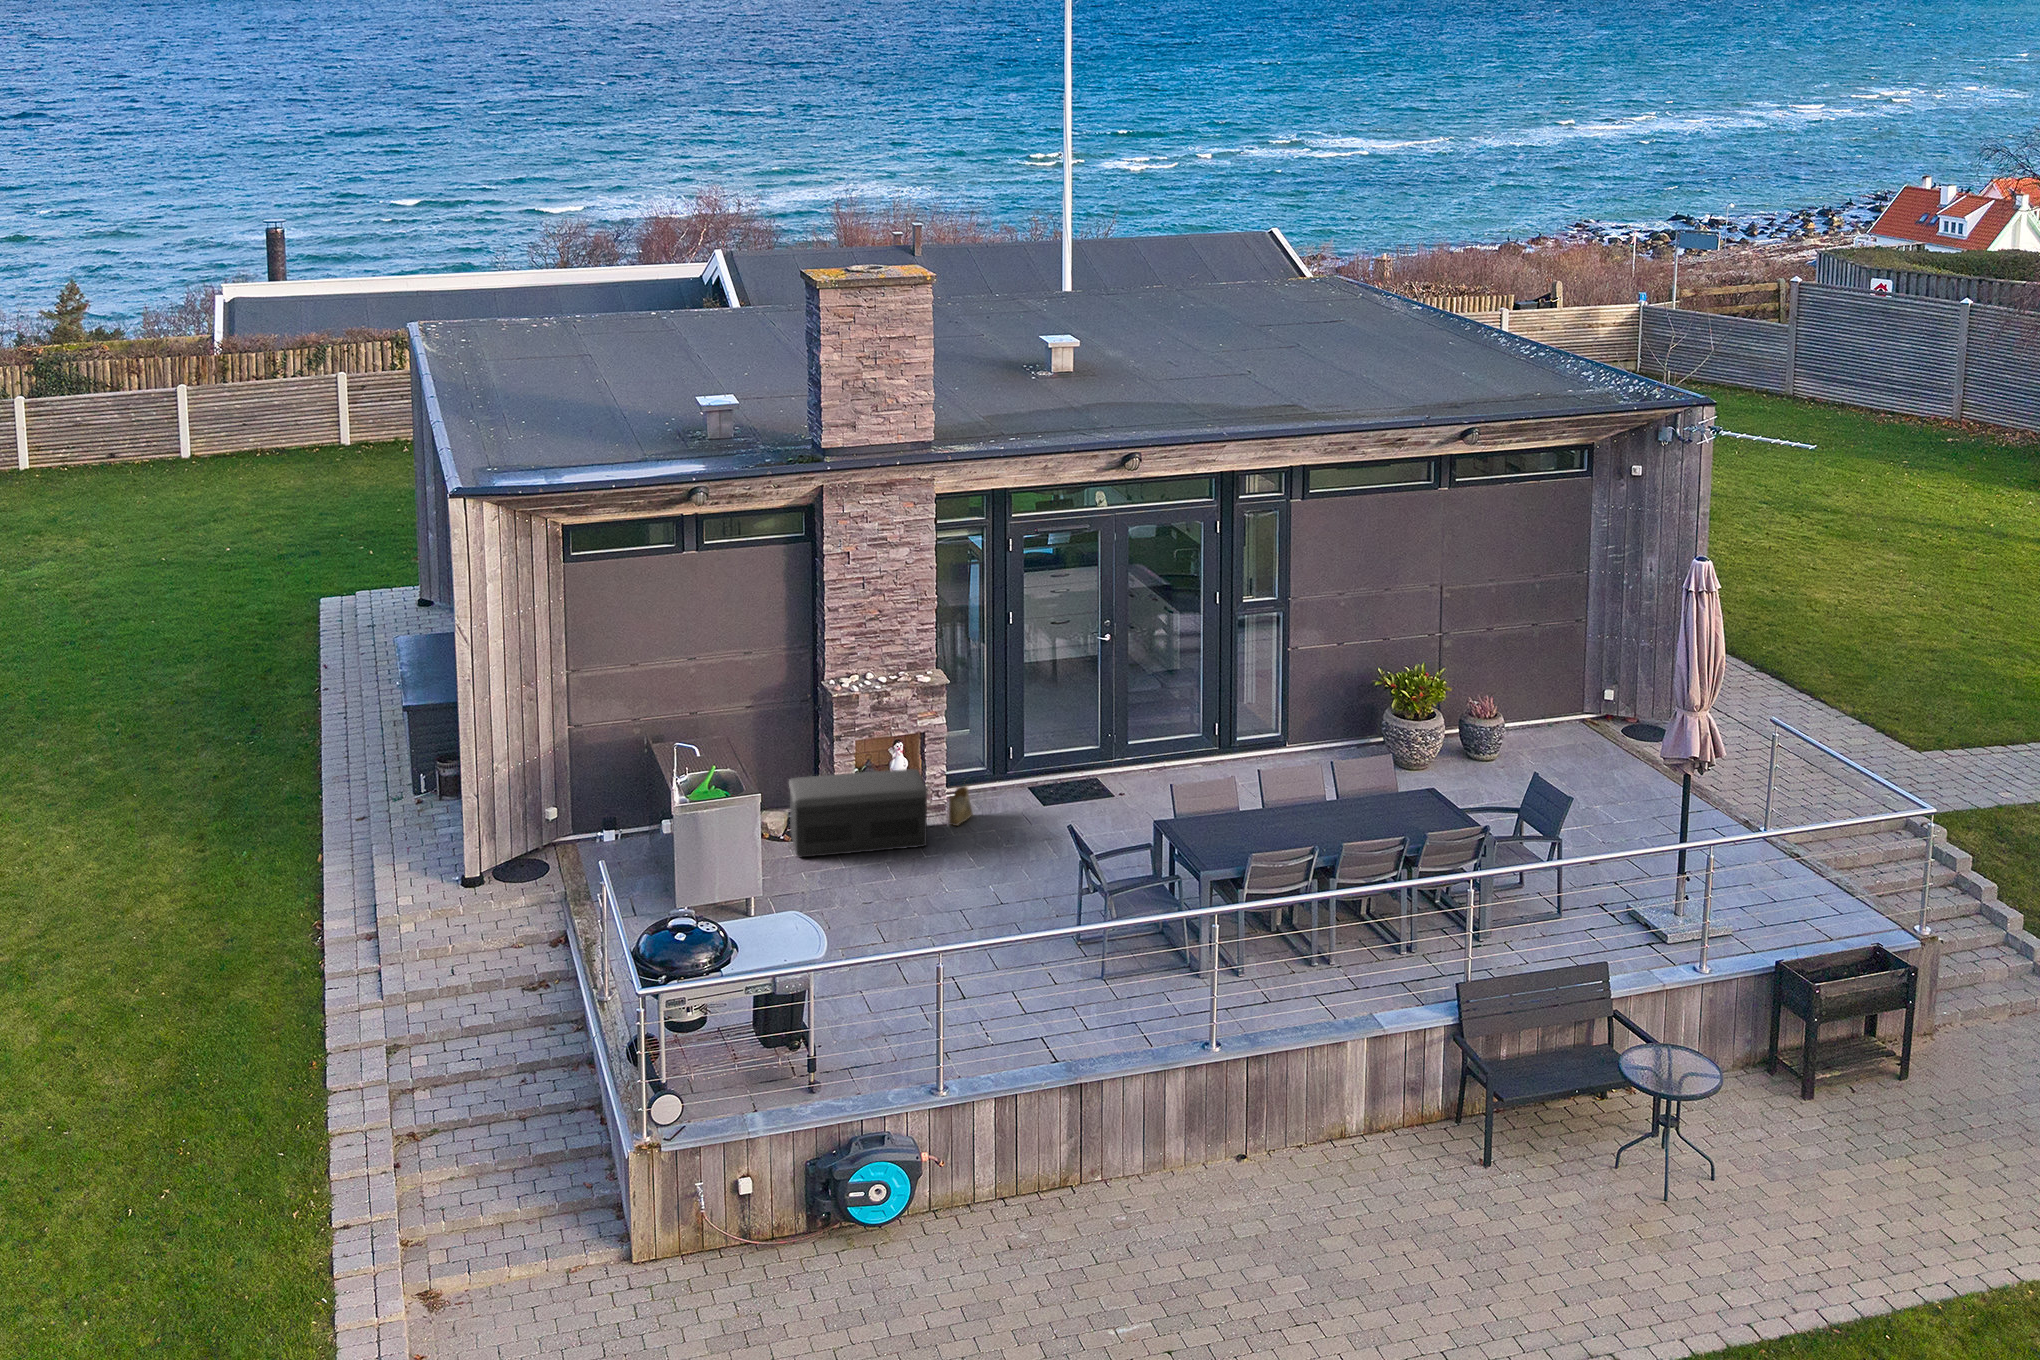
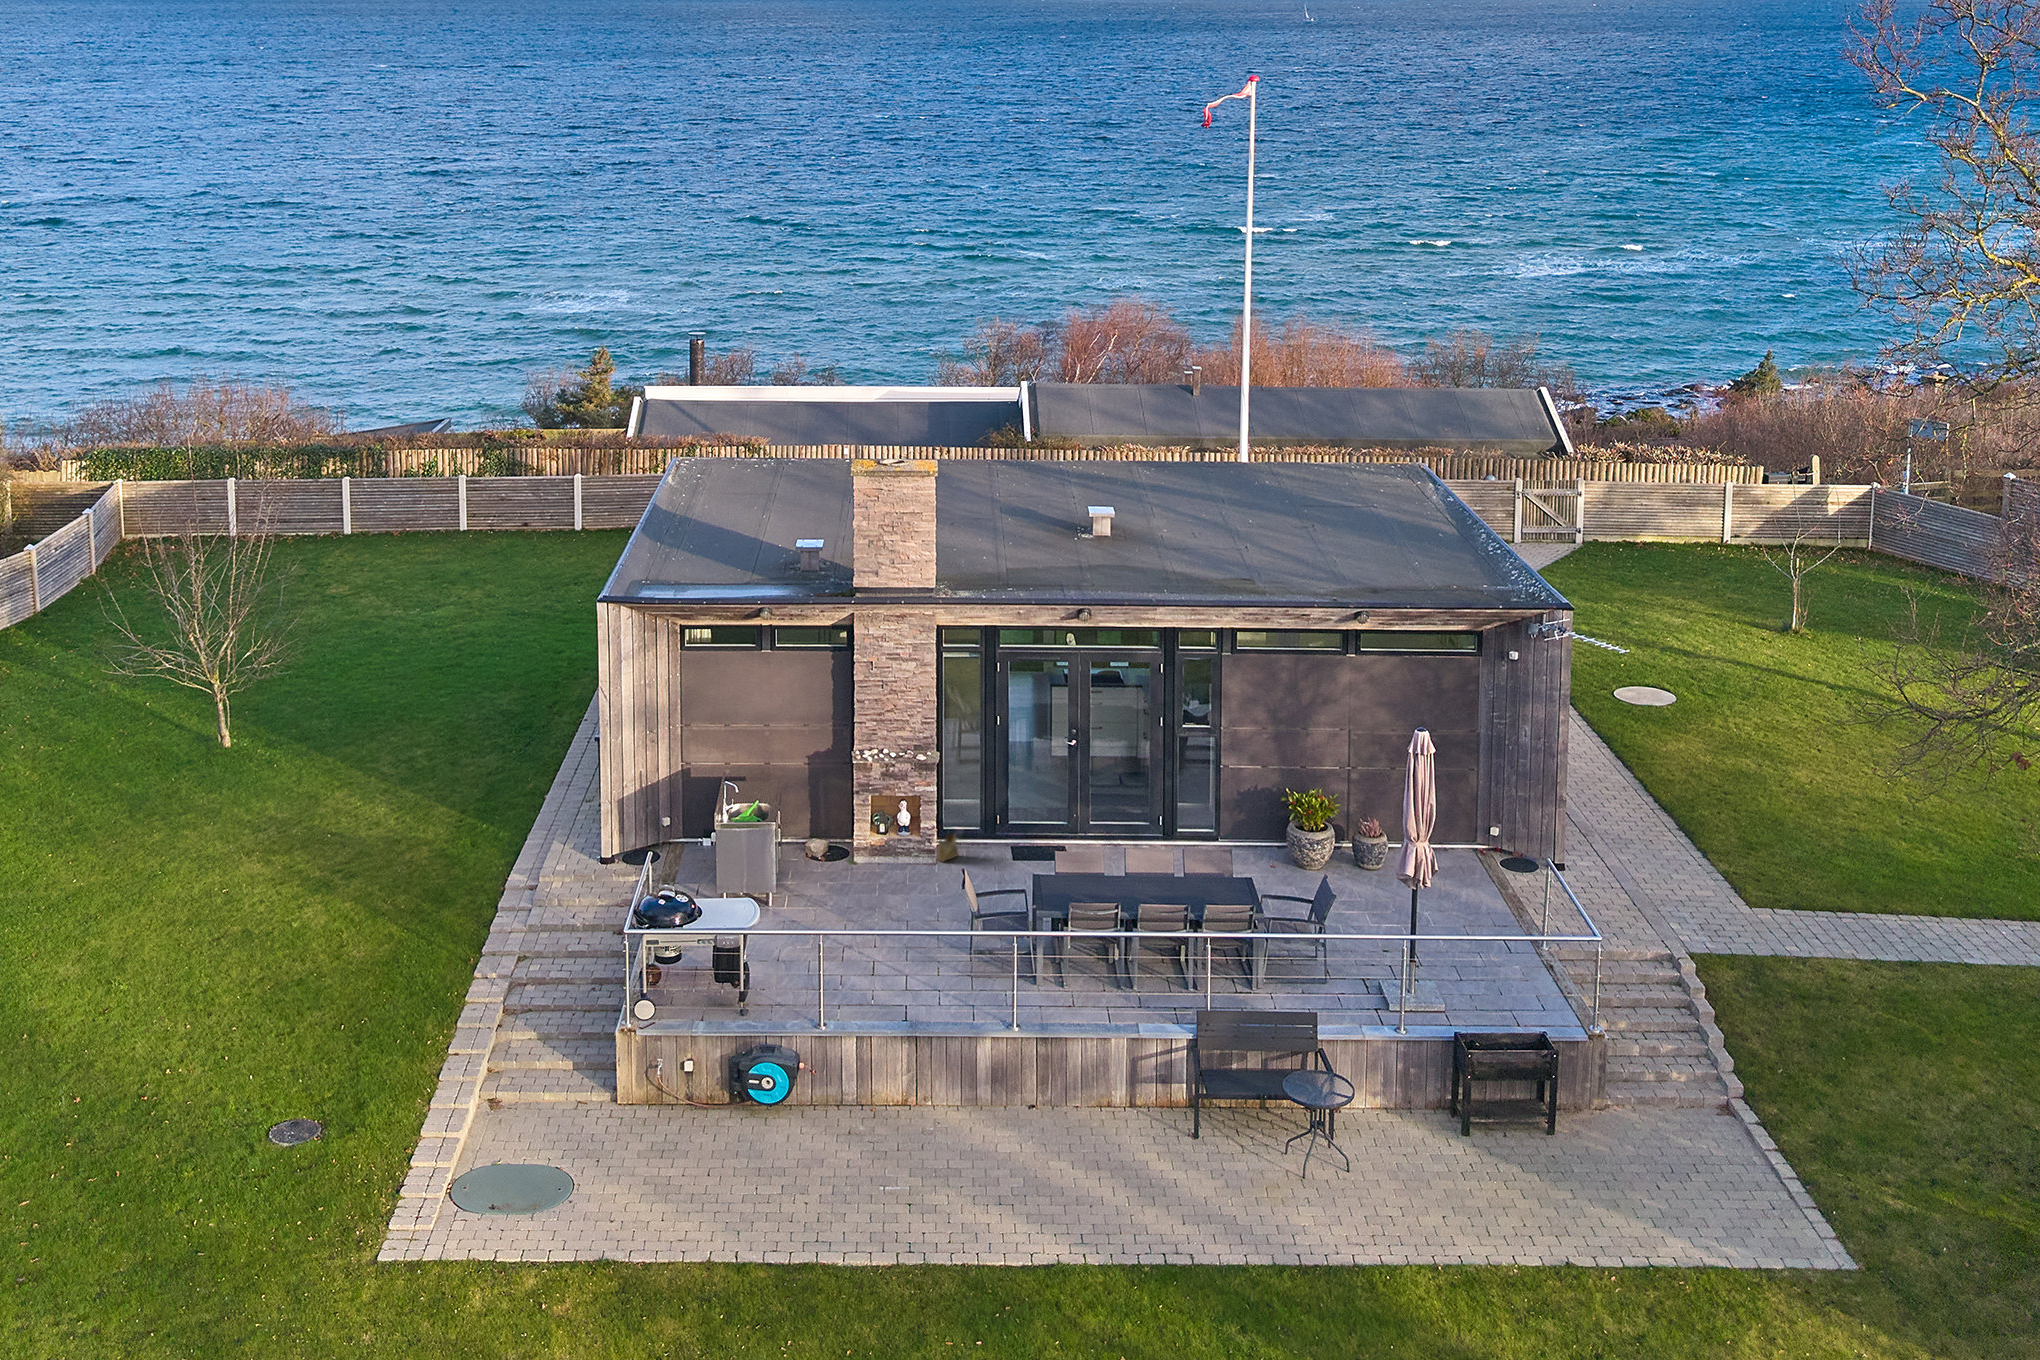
storage bench: present [789,769,928,857] -> none [821,816,918,874]

